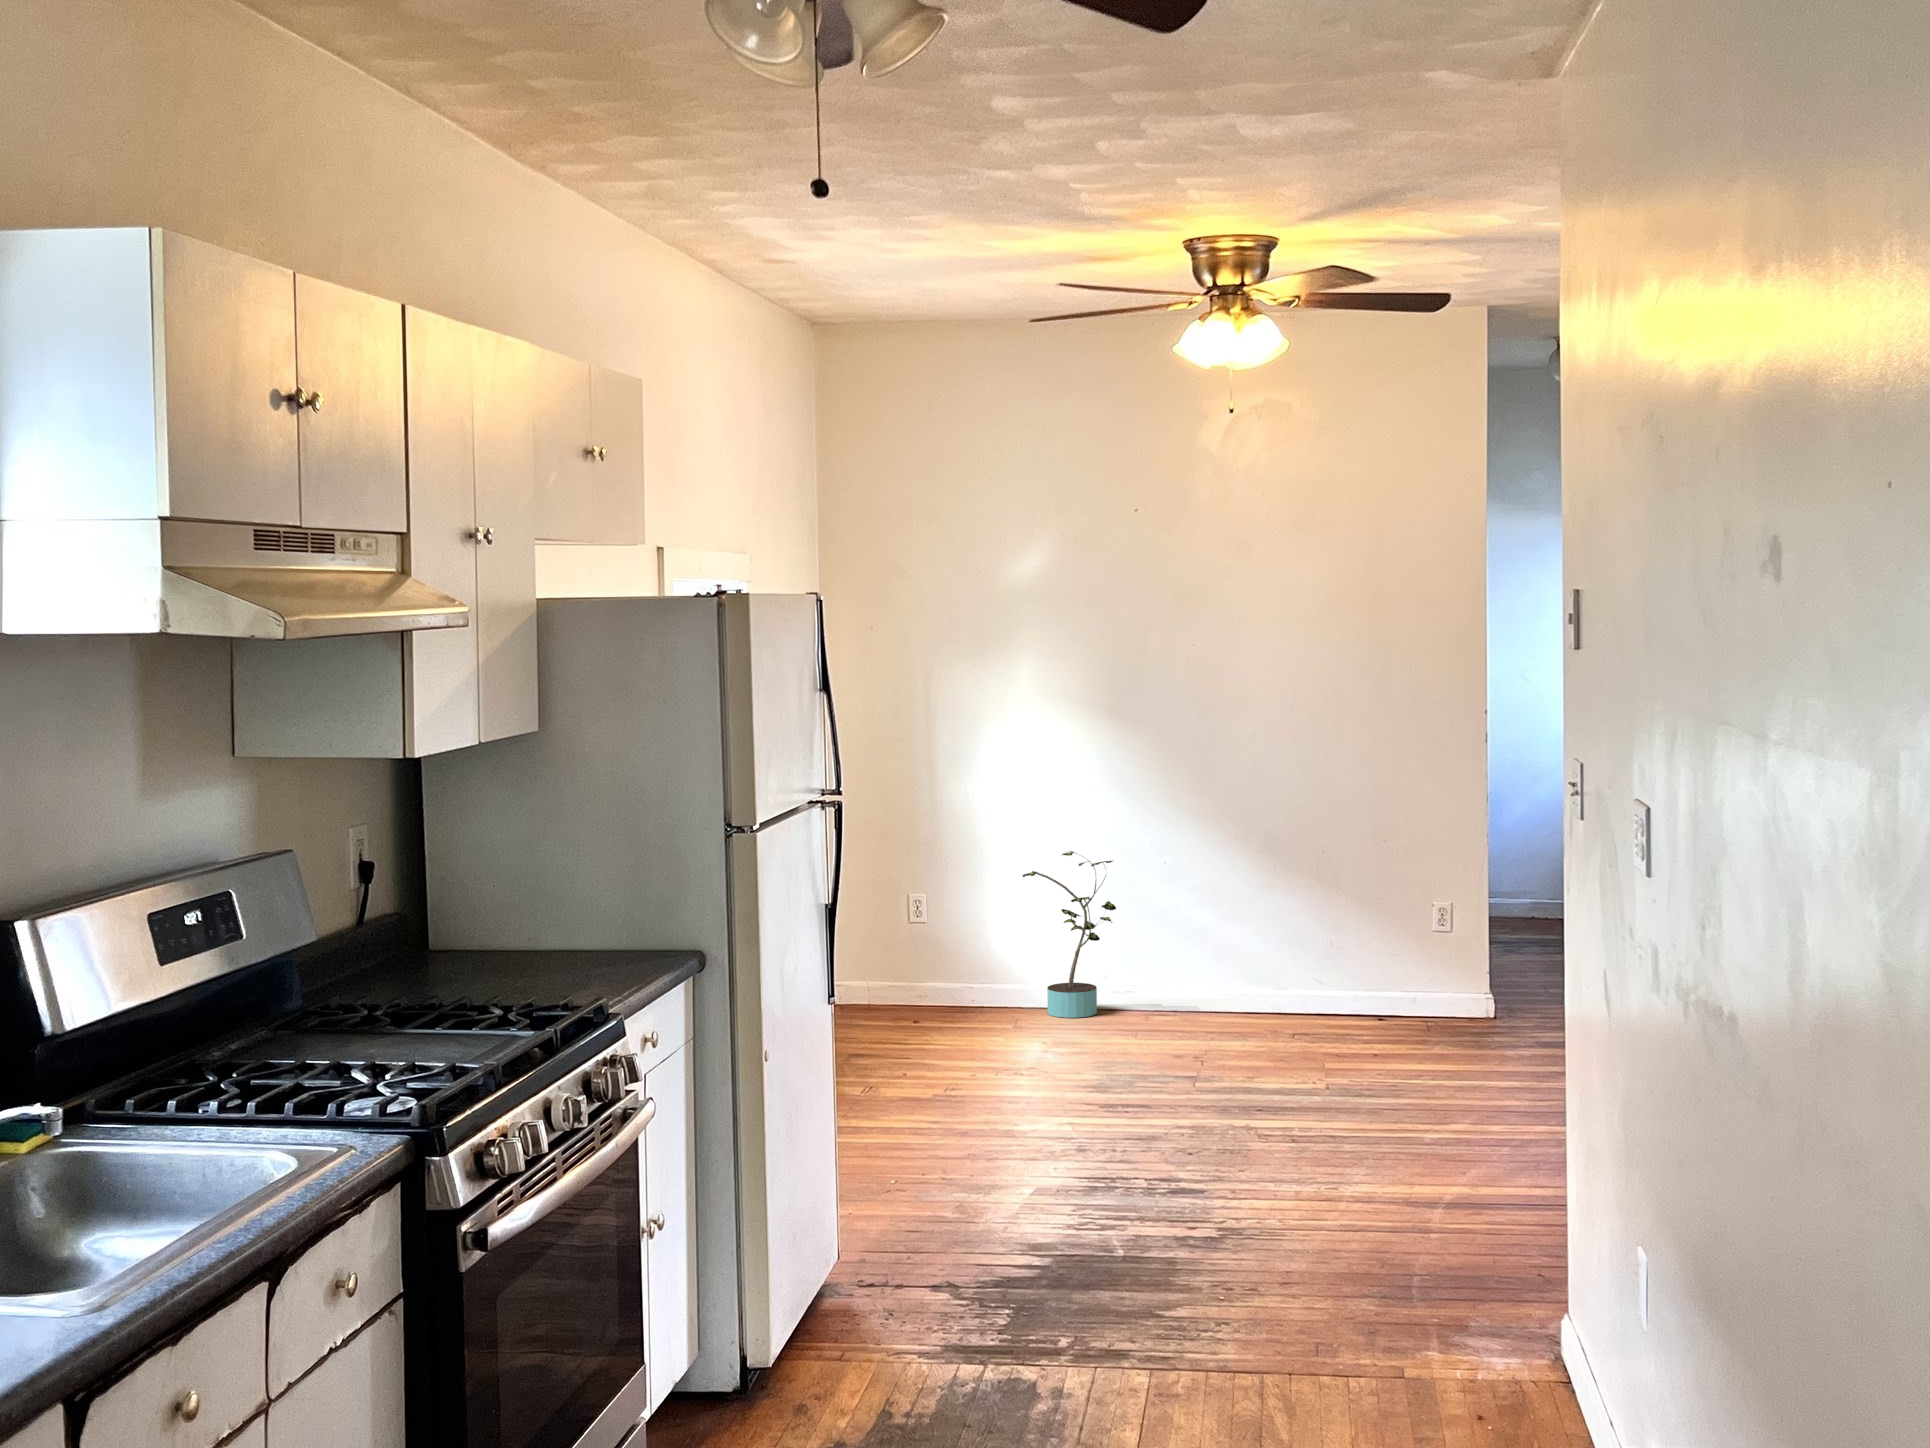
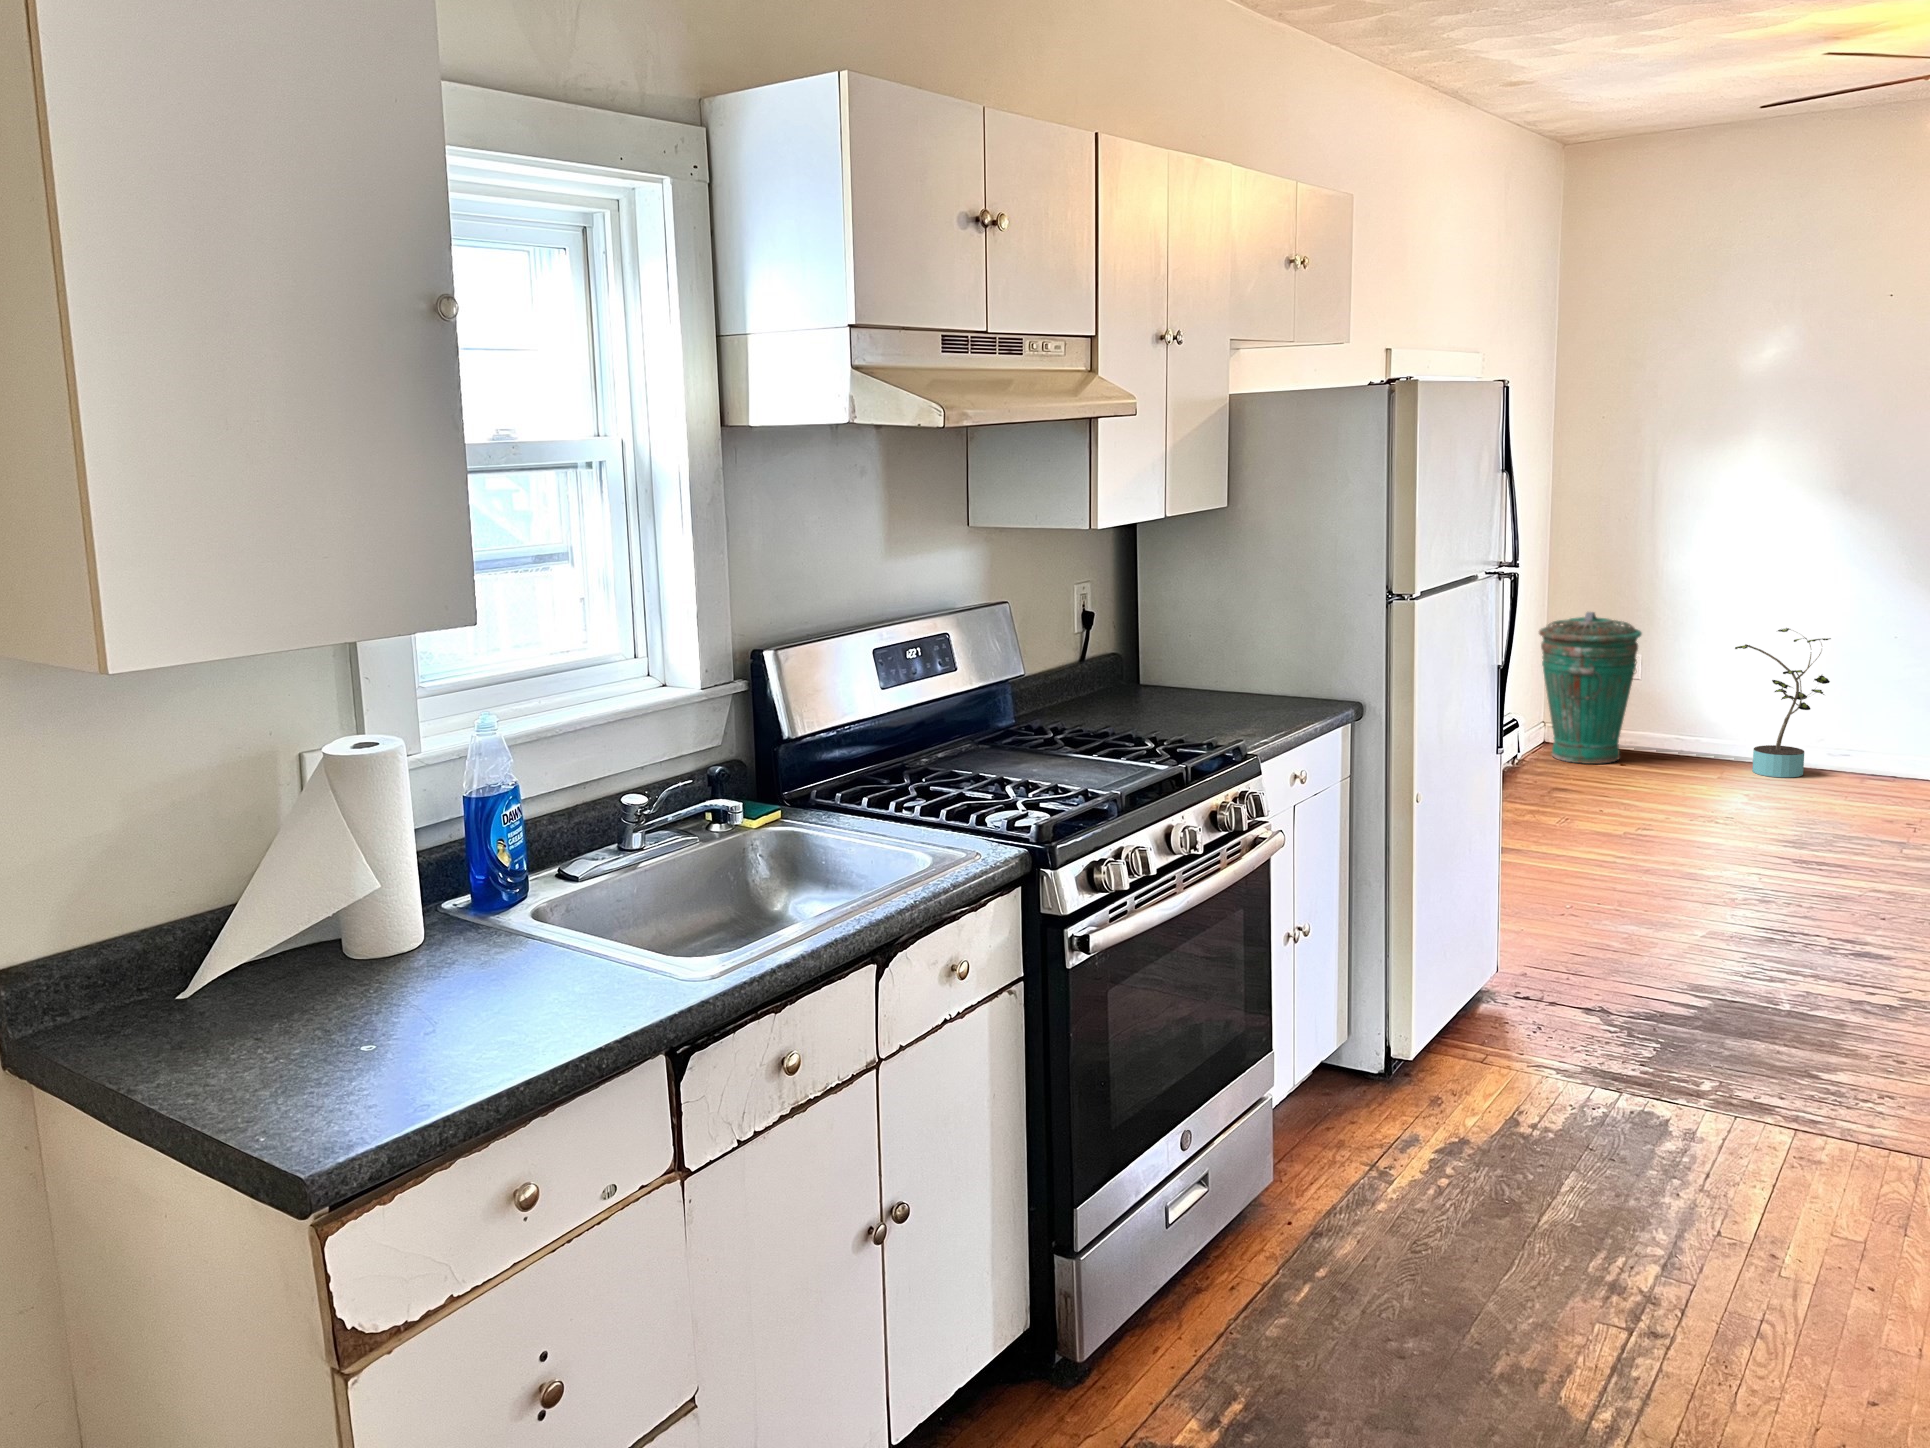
trash can: none [817,841,927,1020] -> present [1539,612,1642,764]

